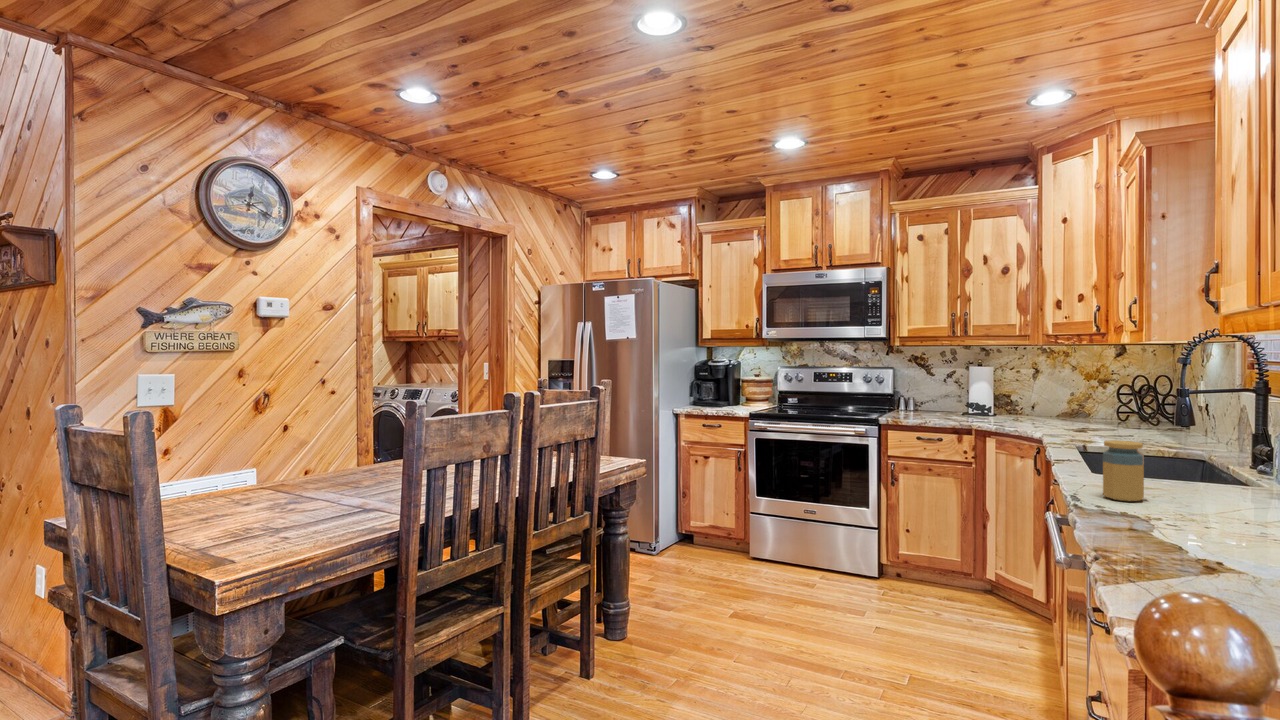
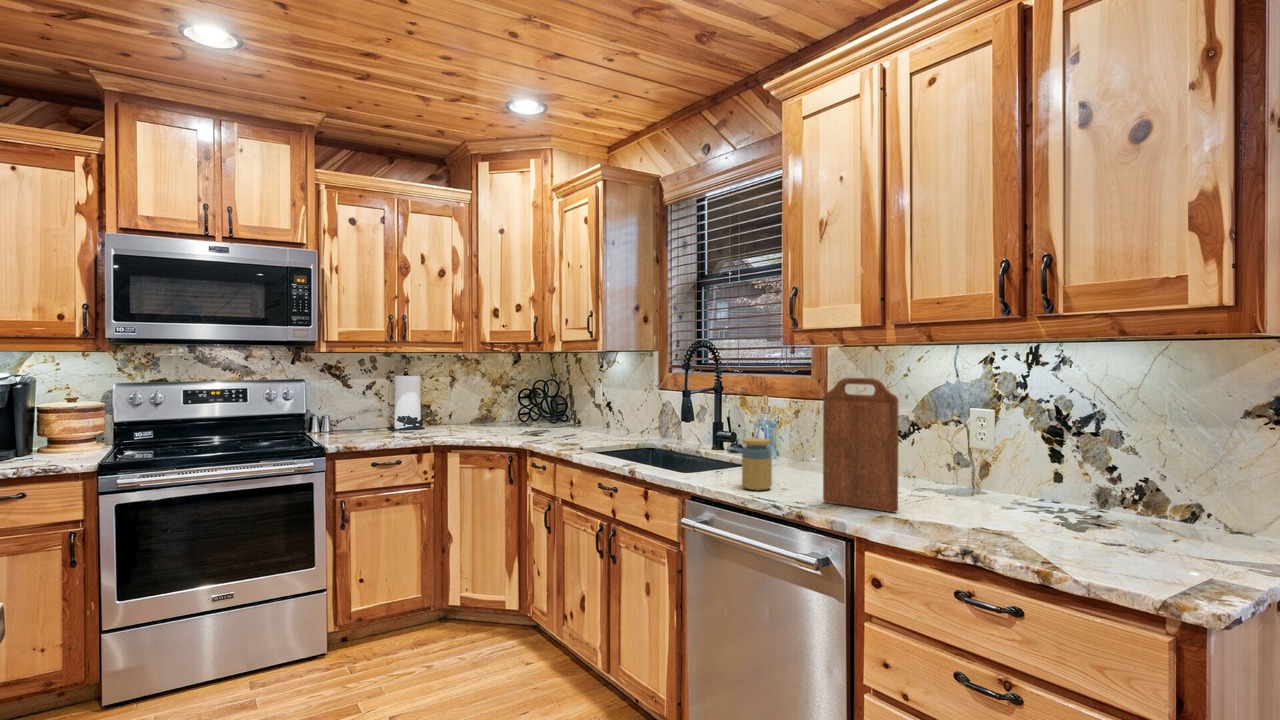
cutting board: none [1146,371,1208,546] -> present [823,378,899,512]

